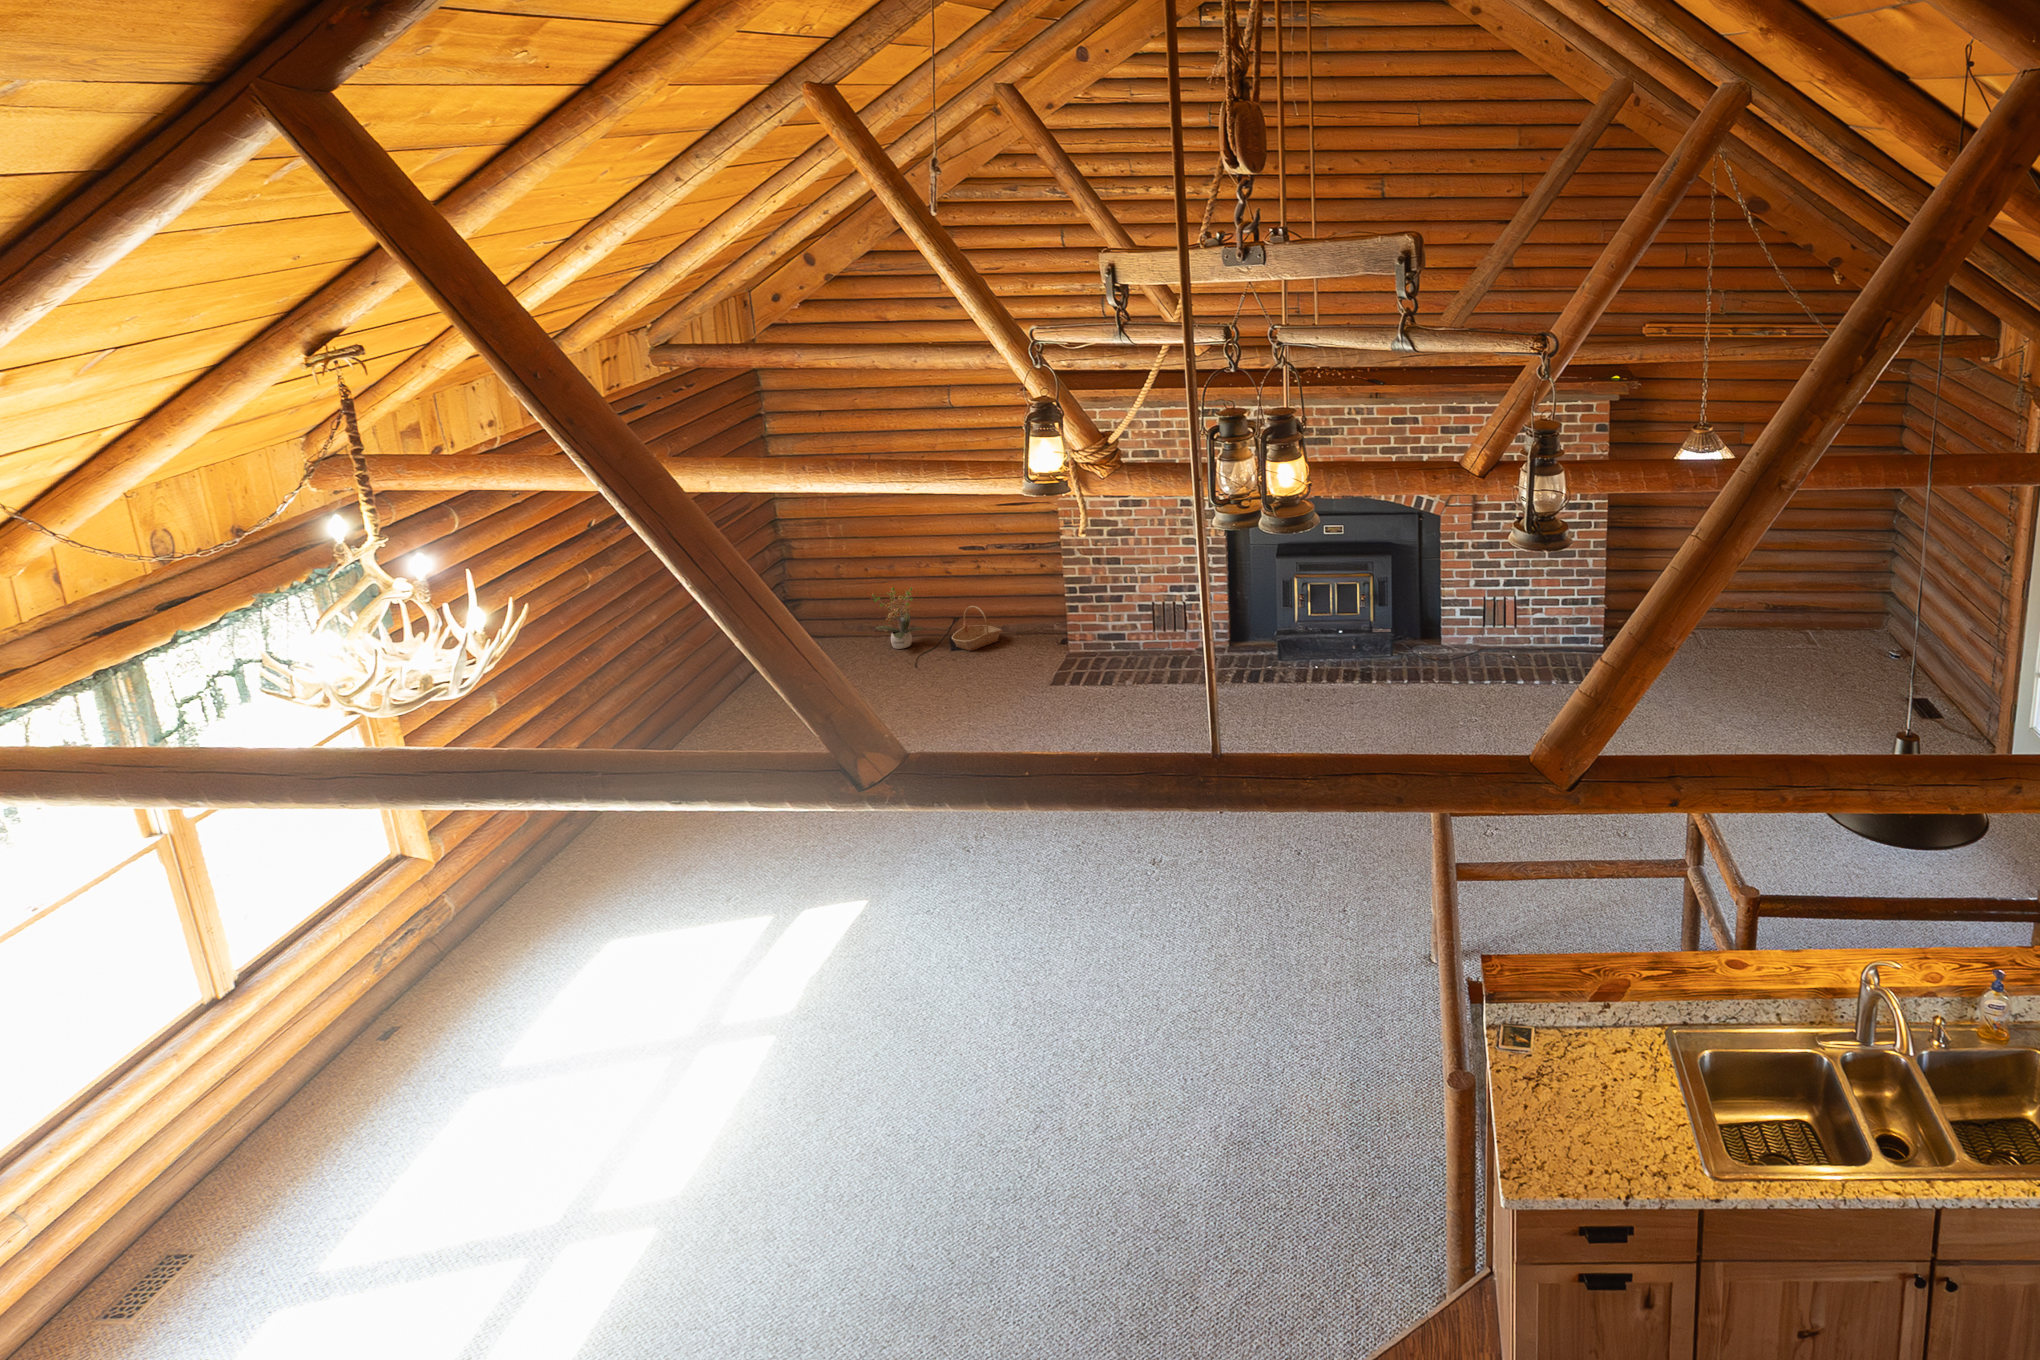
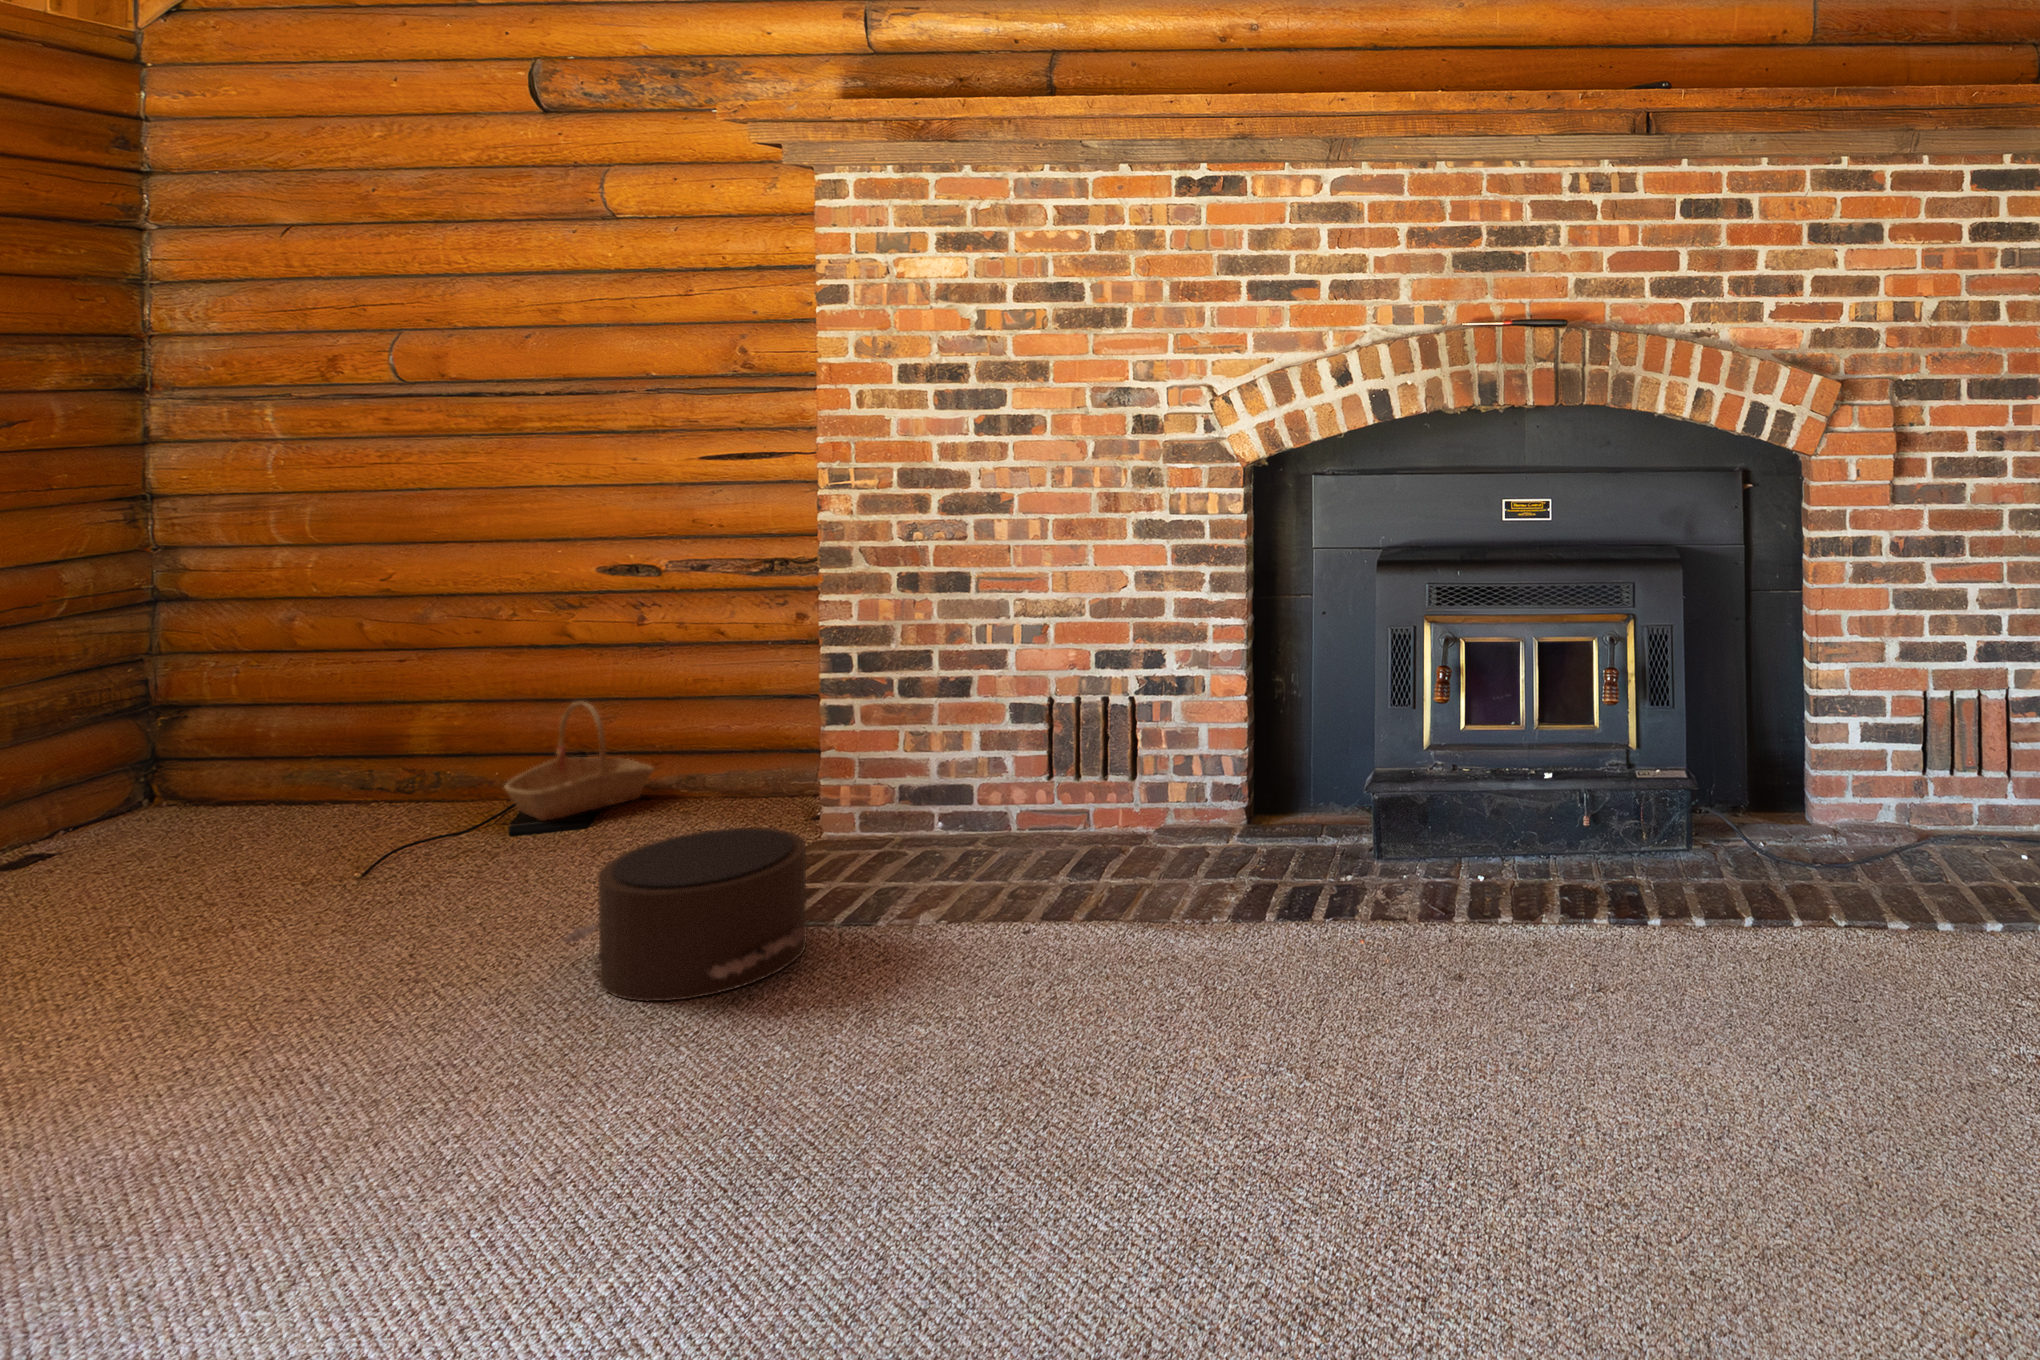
potted plant: present [868,586,923,649] -> none [299,646,449,813]
pouf: none [1022,657,1102,711] -> present [562,828,808,1001]

